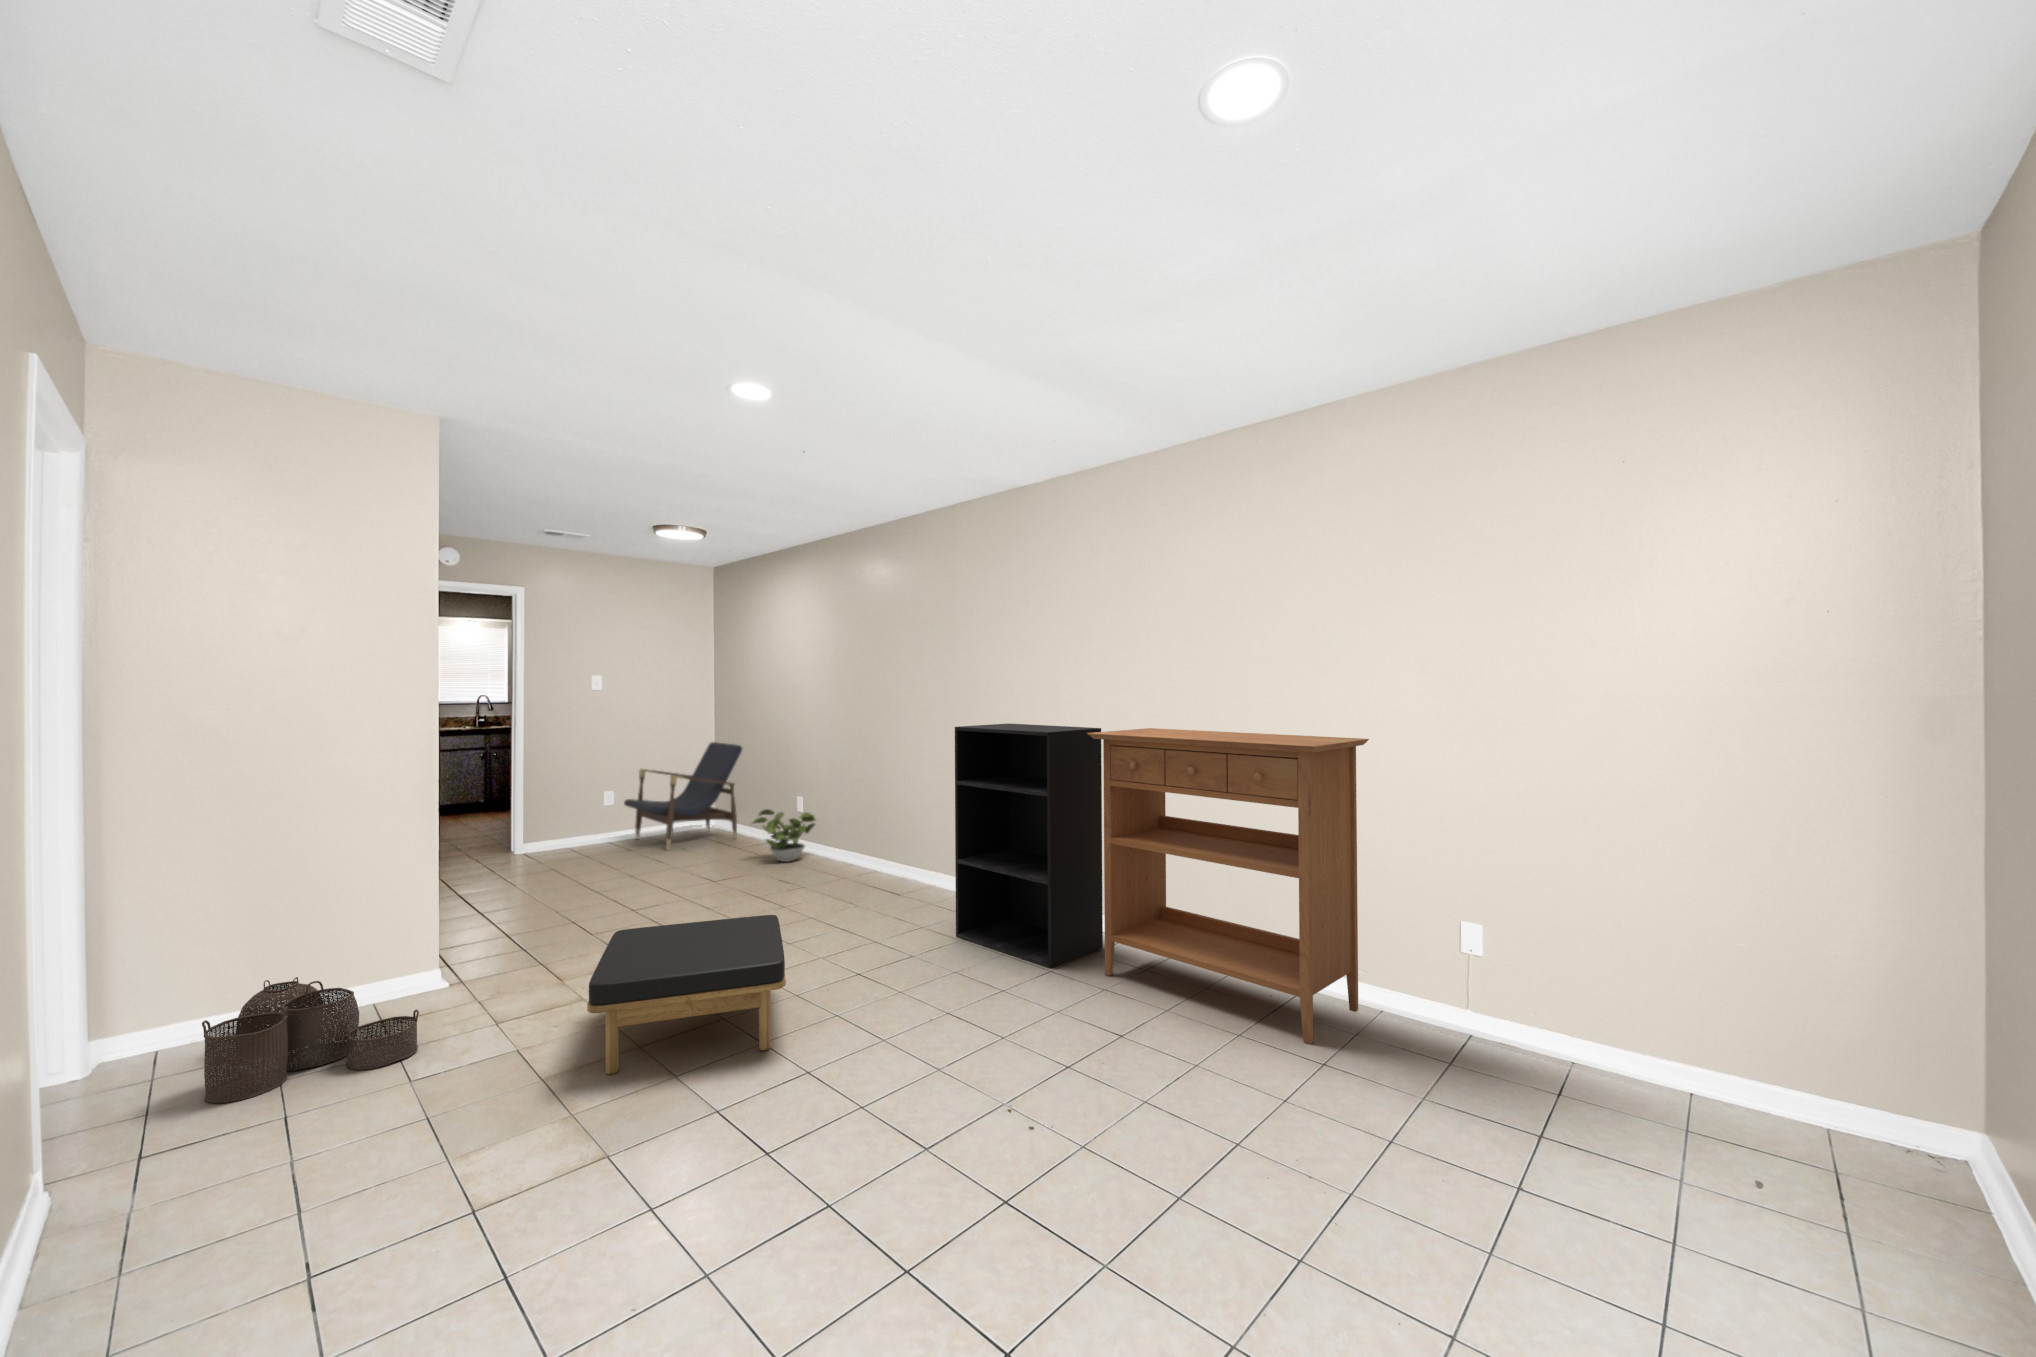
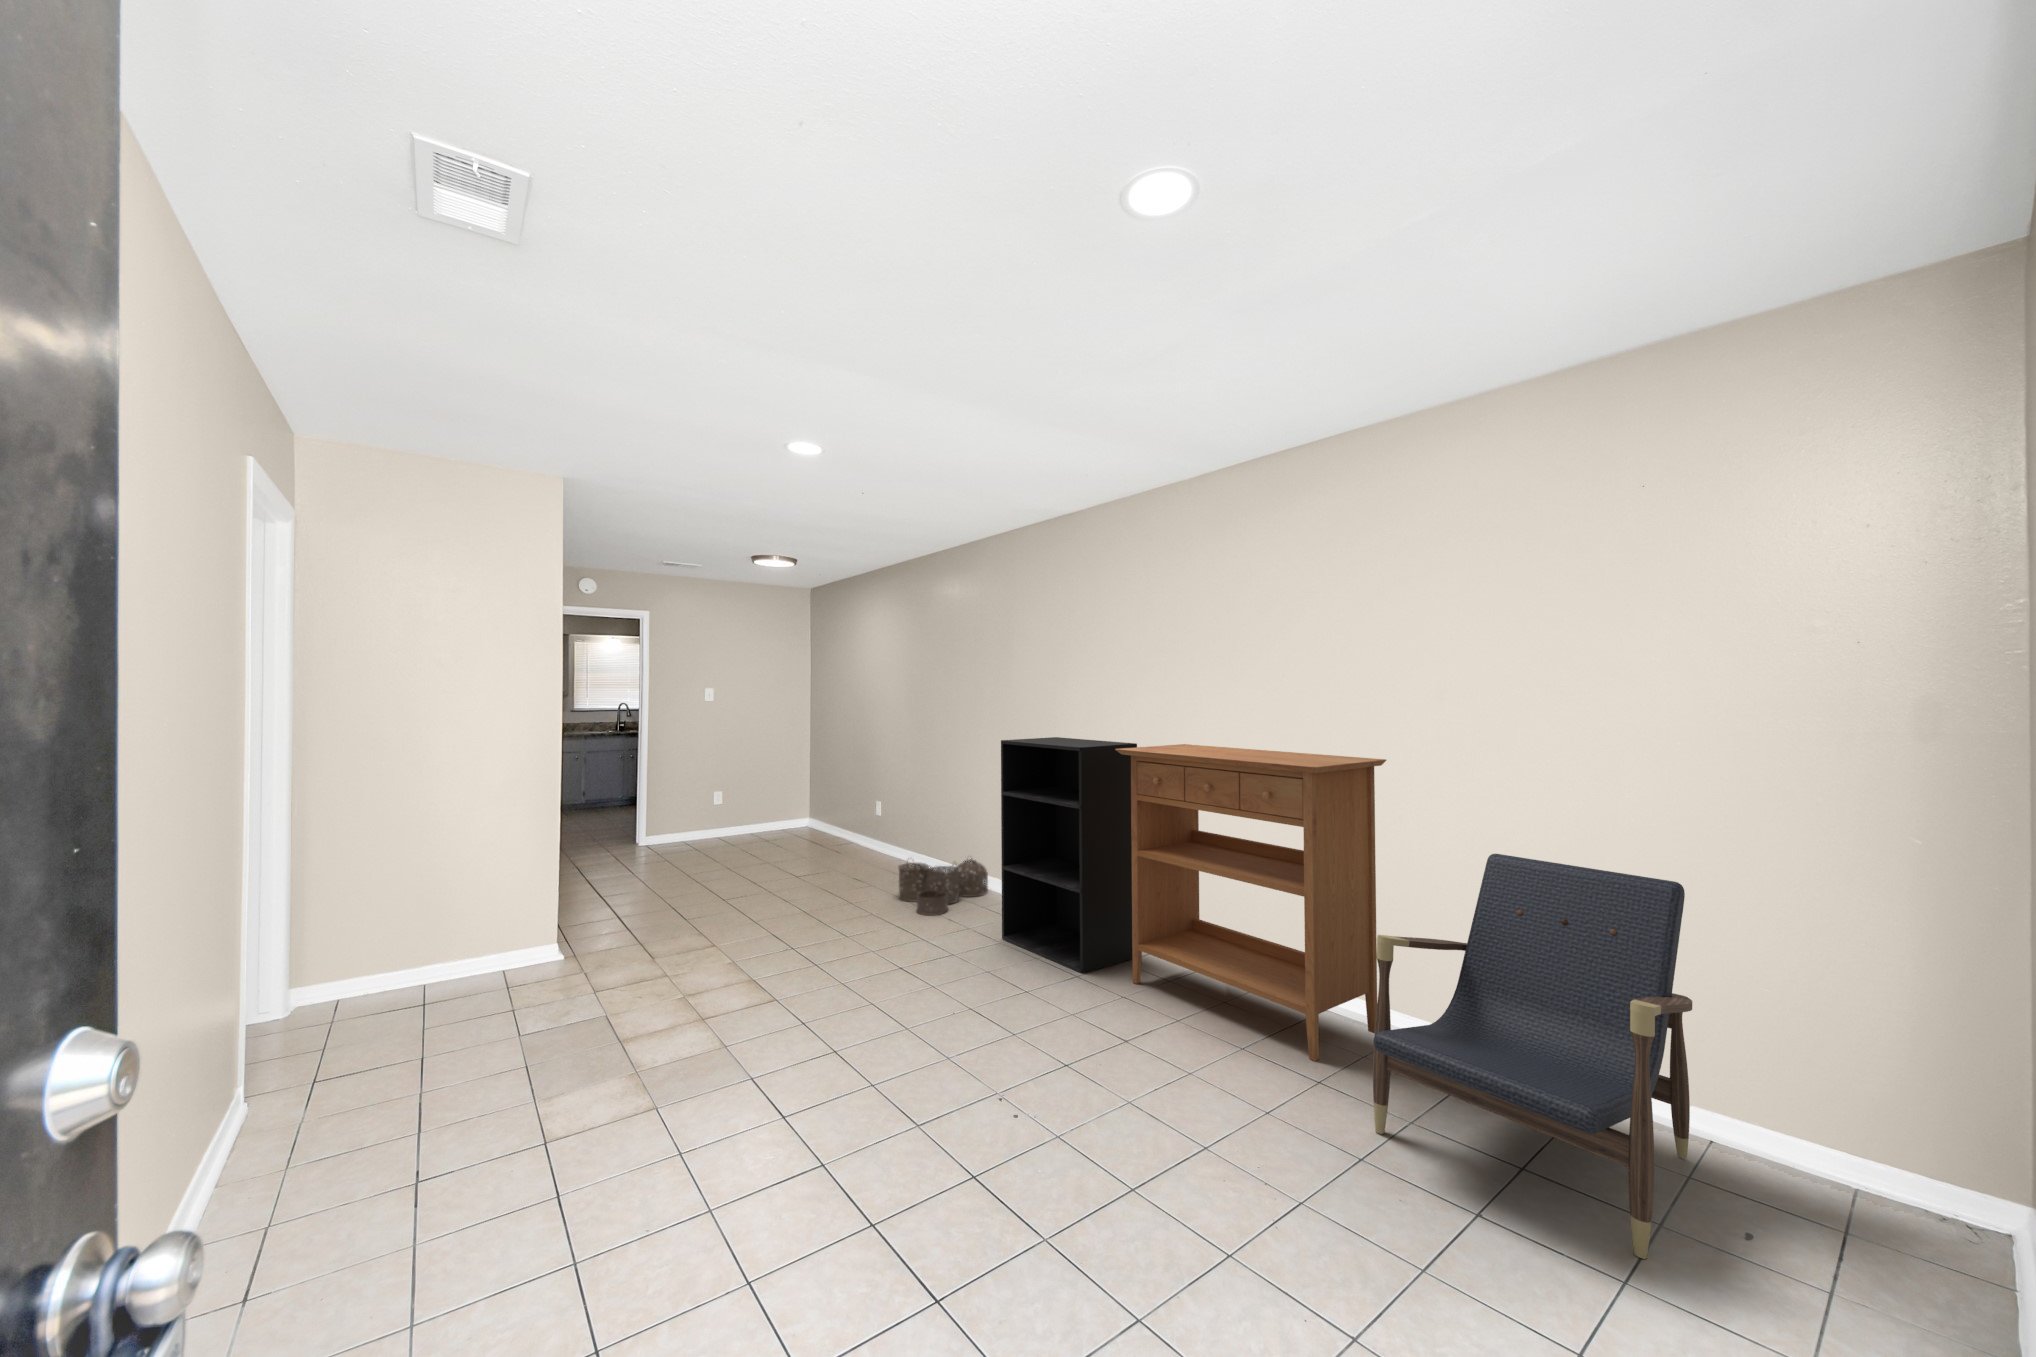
lounge chair: present [624,742,742,851] -> present [1373,854,1692,1259]
potted plant: present [753,809,815,862] -> none [834,813,895,862]
ottoman: present [587,915,786,1074] -> none [654,911,830,1043]
woven basket: present [202,977,419,1103] -> present [899,859,988,915]

